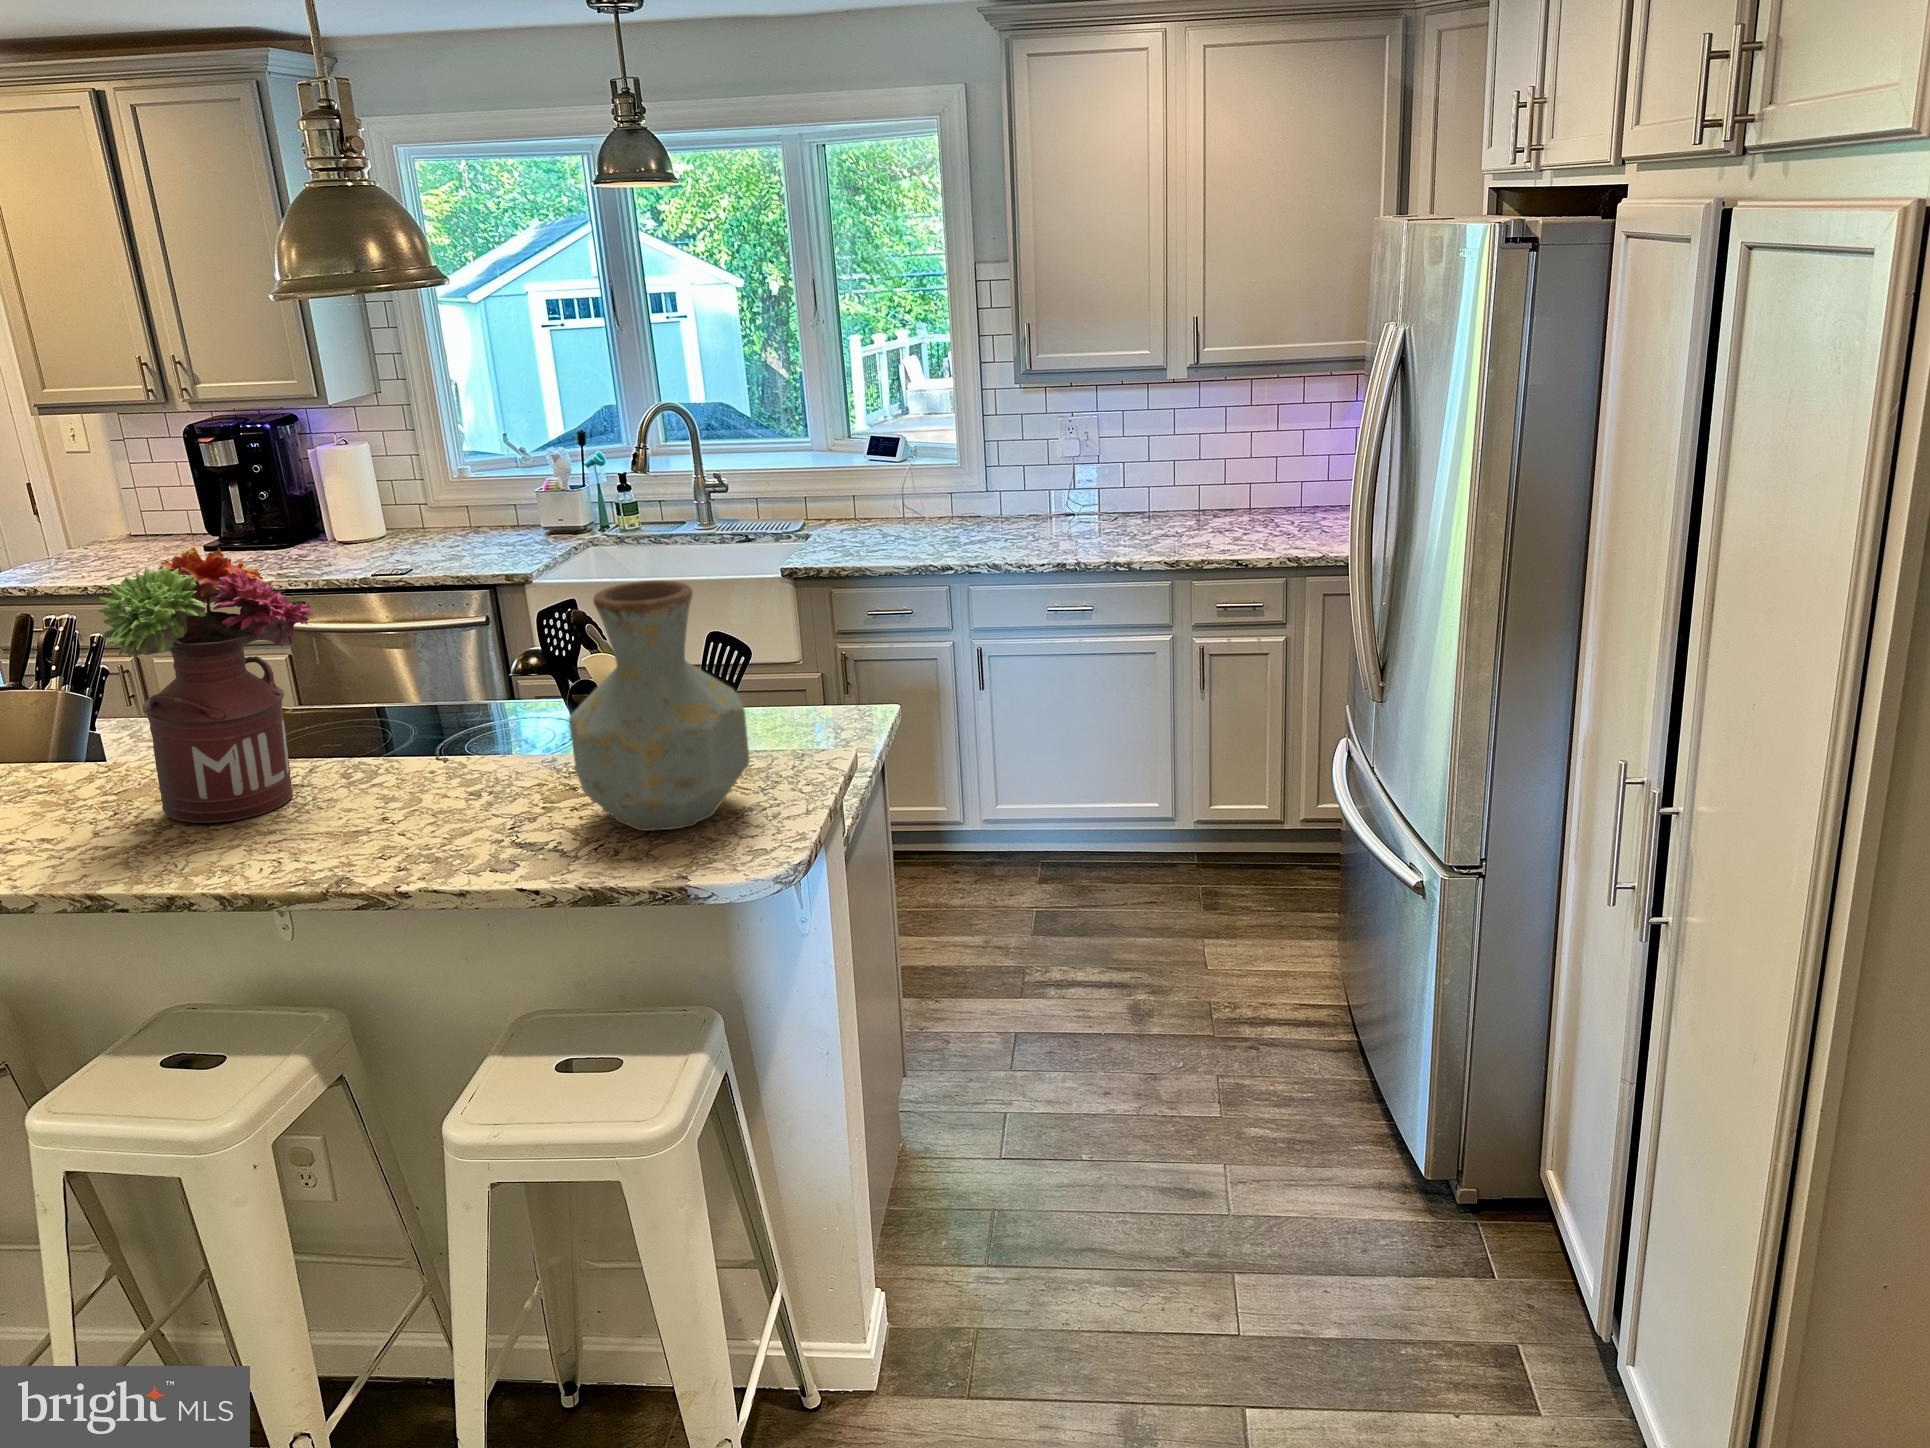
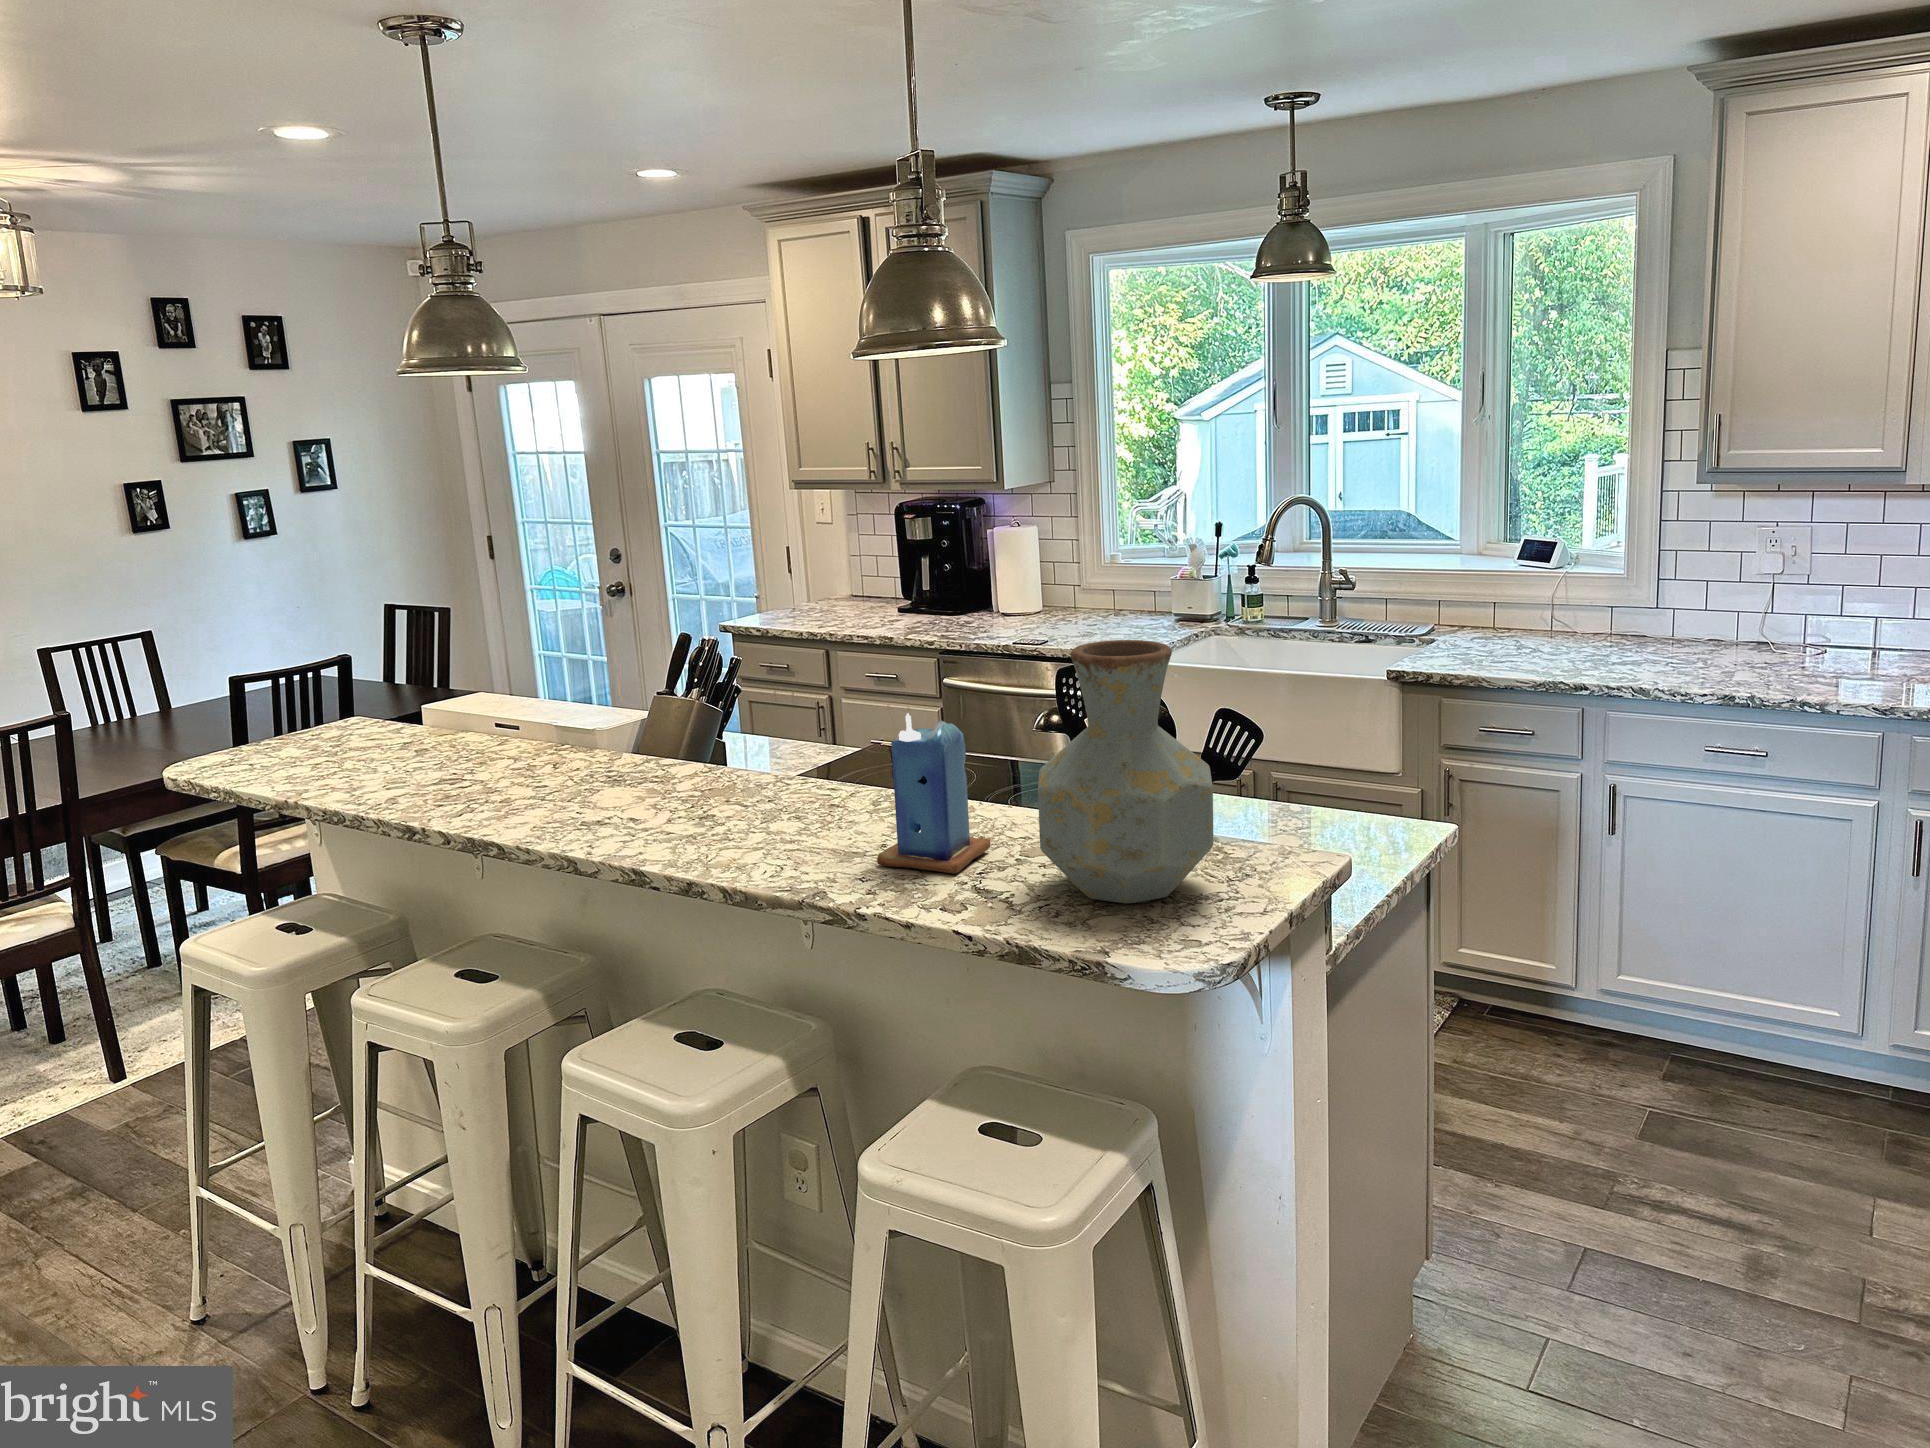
flower arrangement: present [97,547,313,823] -> none [690,579,860,827]
candle: none [393,679,508,838] -> present [877,713,990,874]

